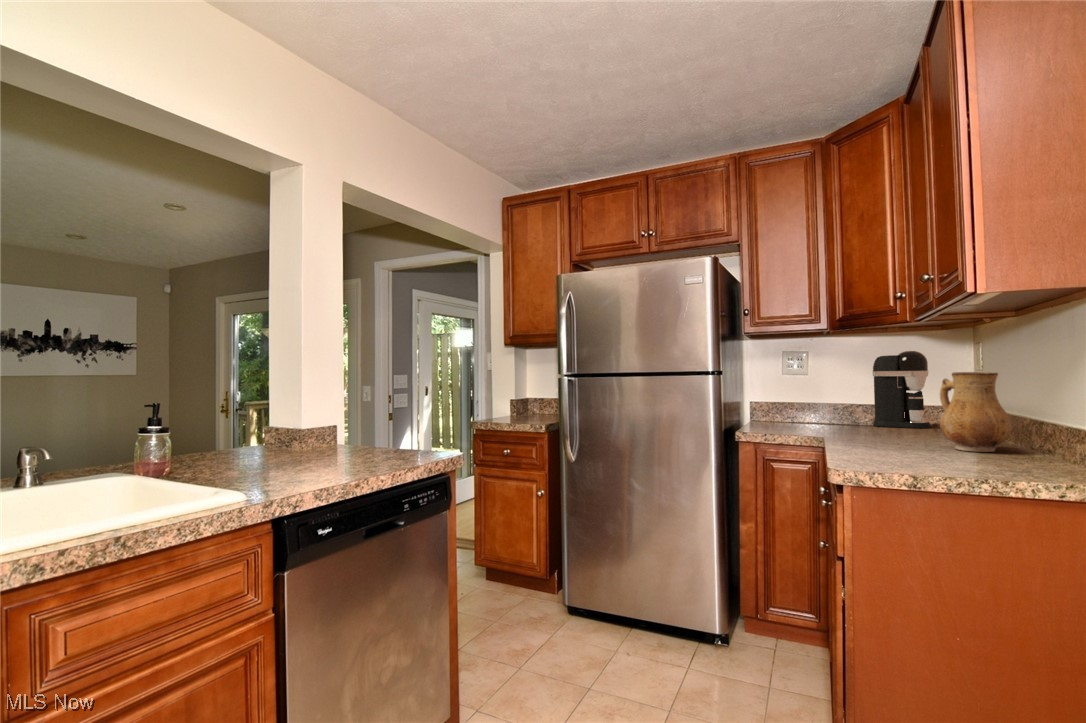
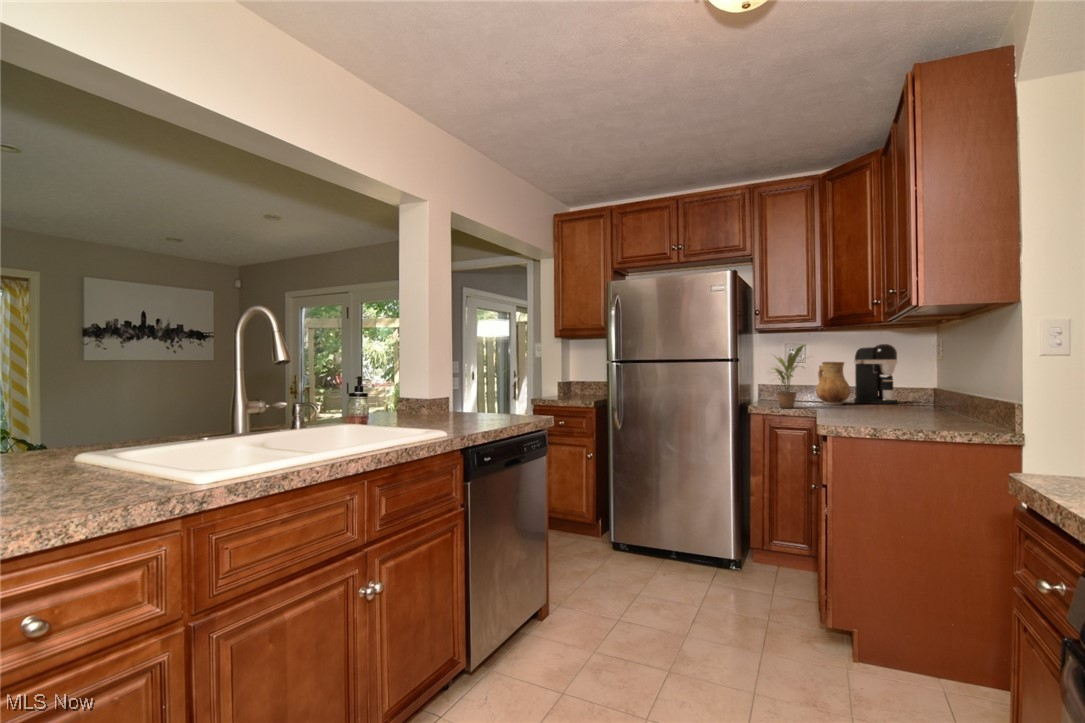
potted plant: none [759,352,821,435] -> present [771,345,804,408]
ceramic pitcher: present [940,372,1012,452] -> present [816,362,850,405]

